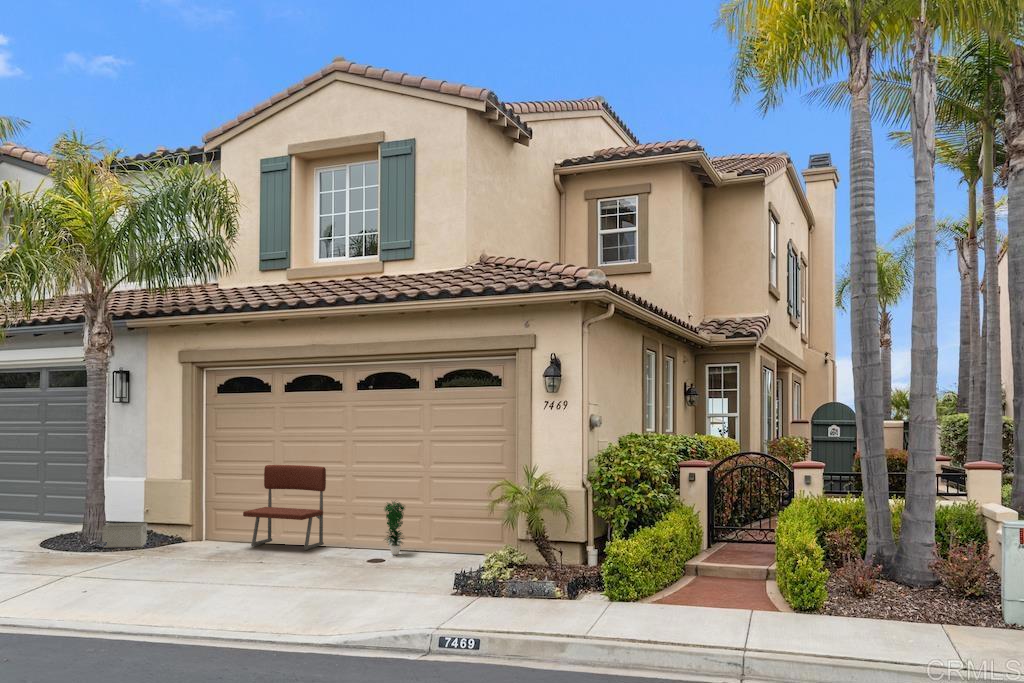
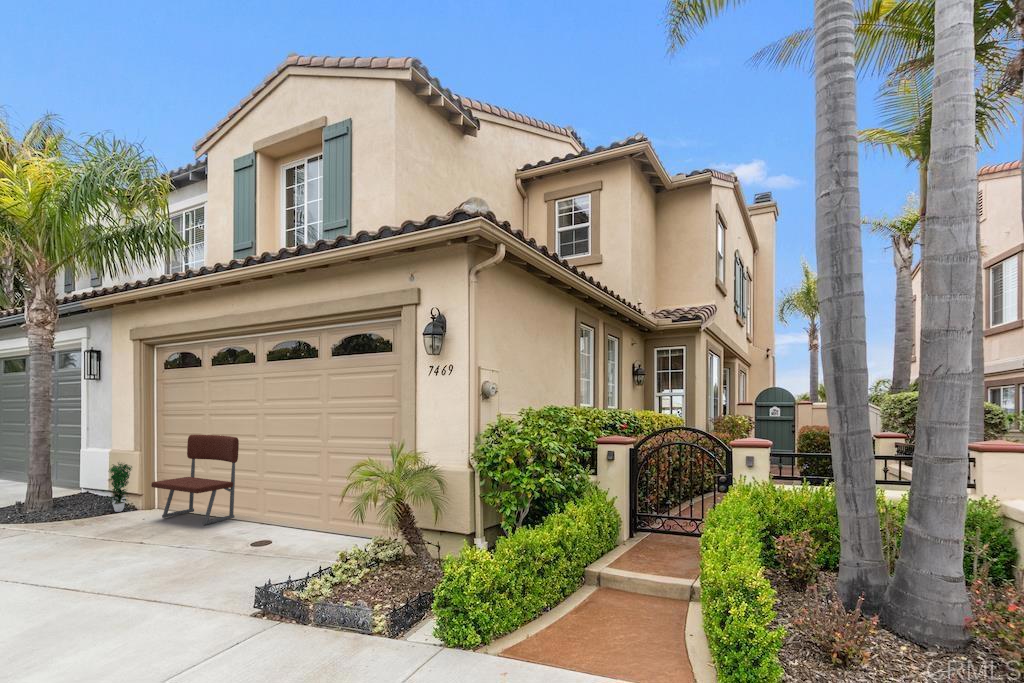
potted plant: present [384,501,405,555] -> present [108,463,132,512]
storage bin: present [102,522,147,548] -> none [30,489,85,514]

